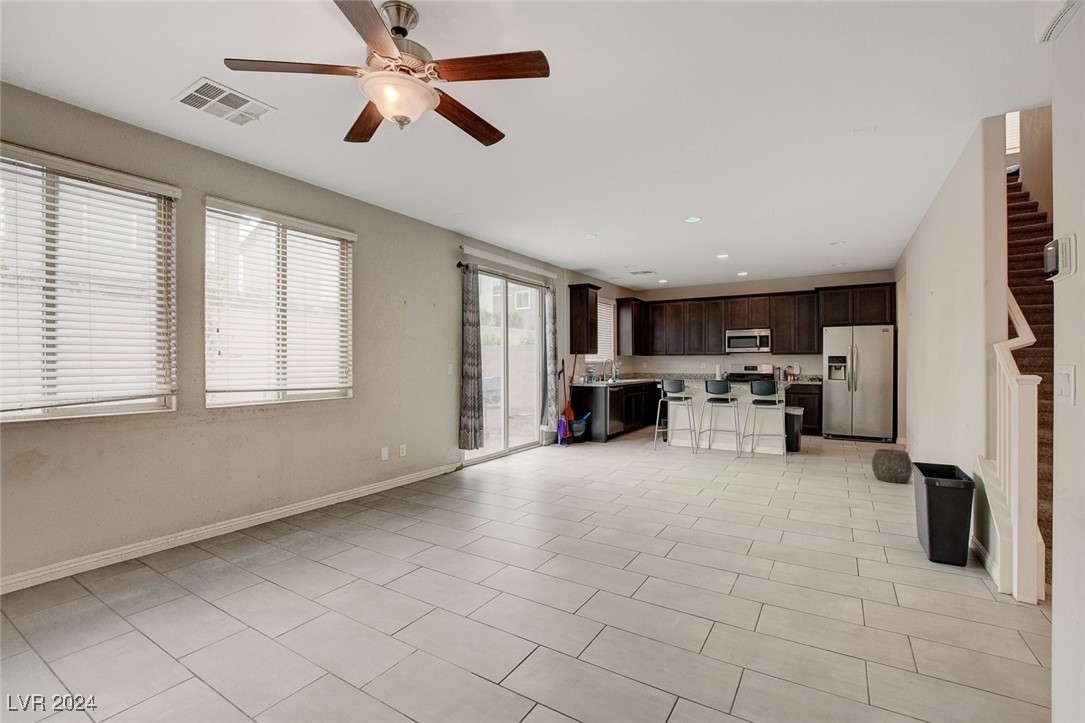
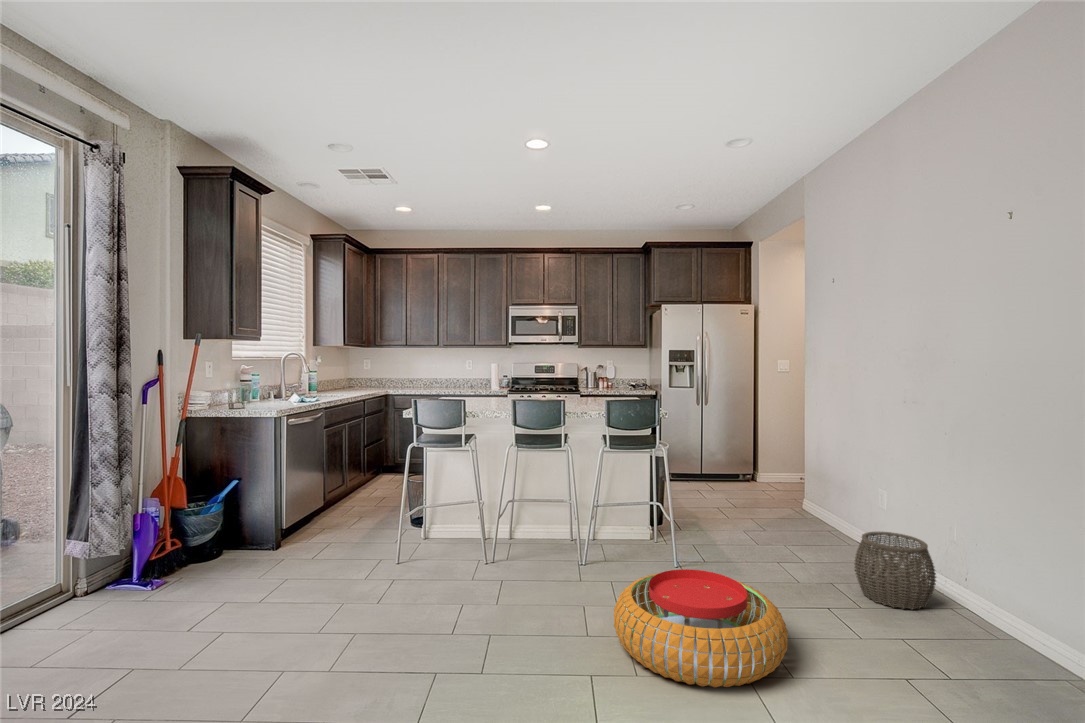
pouf: none [733,450,805,483] -> present [614,569,788,688]

